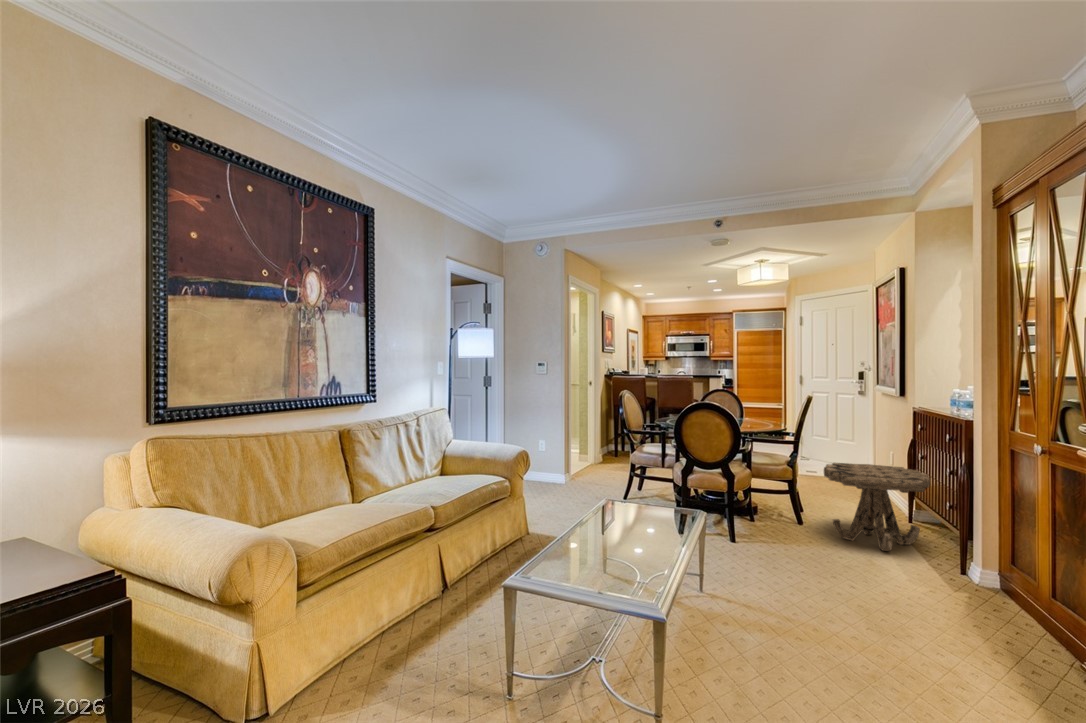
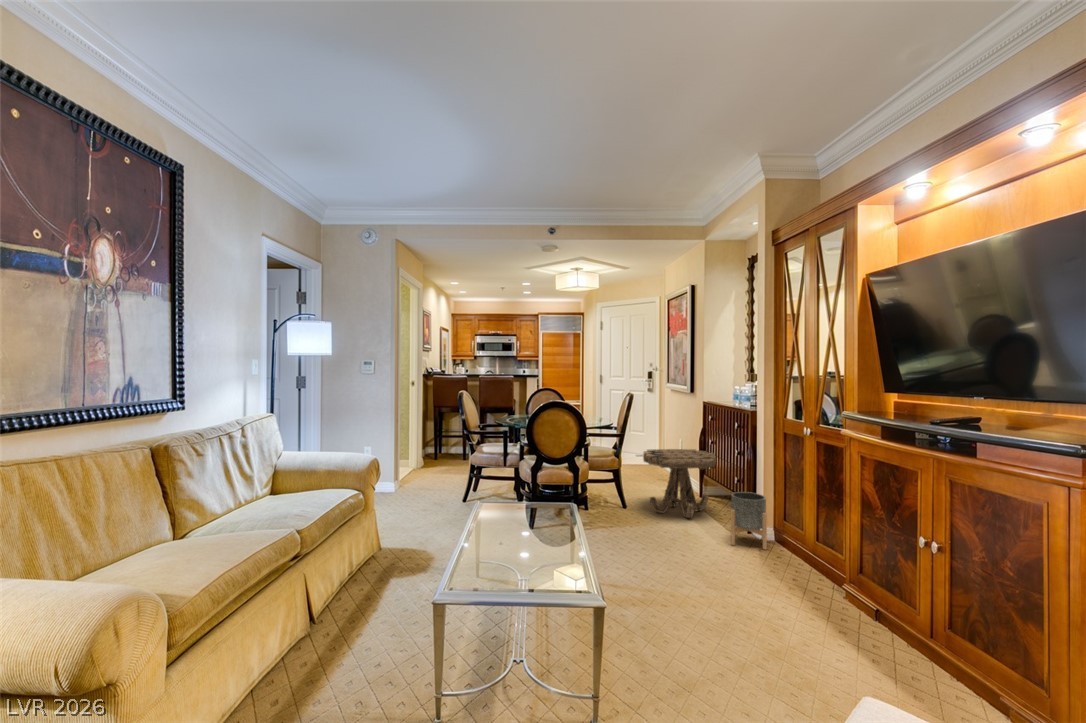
planter: none [937,528,1001,611] -> present [731,492,767,549]

